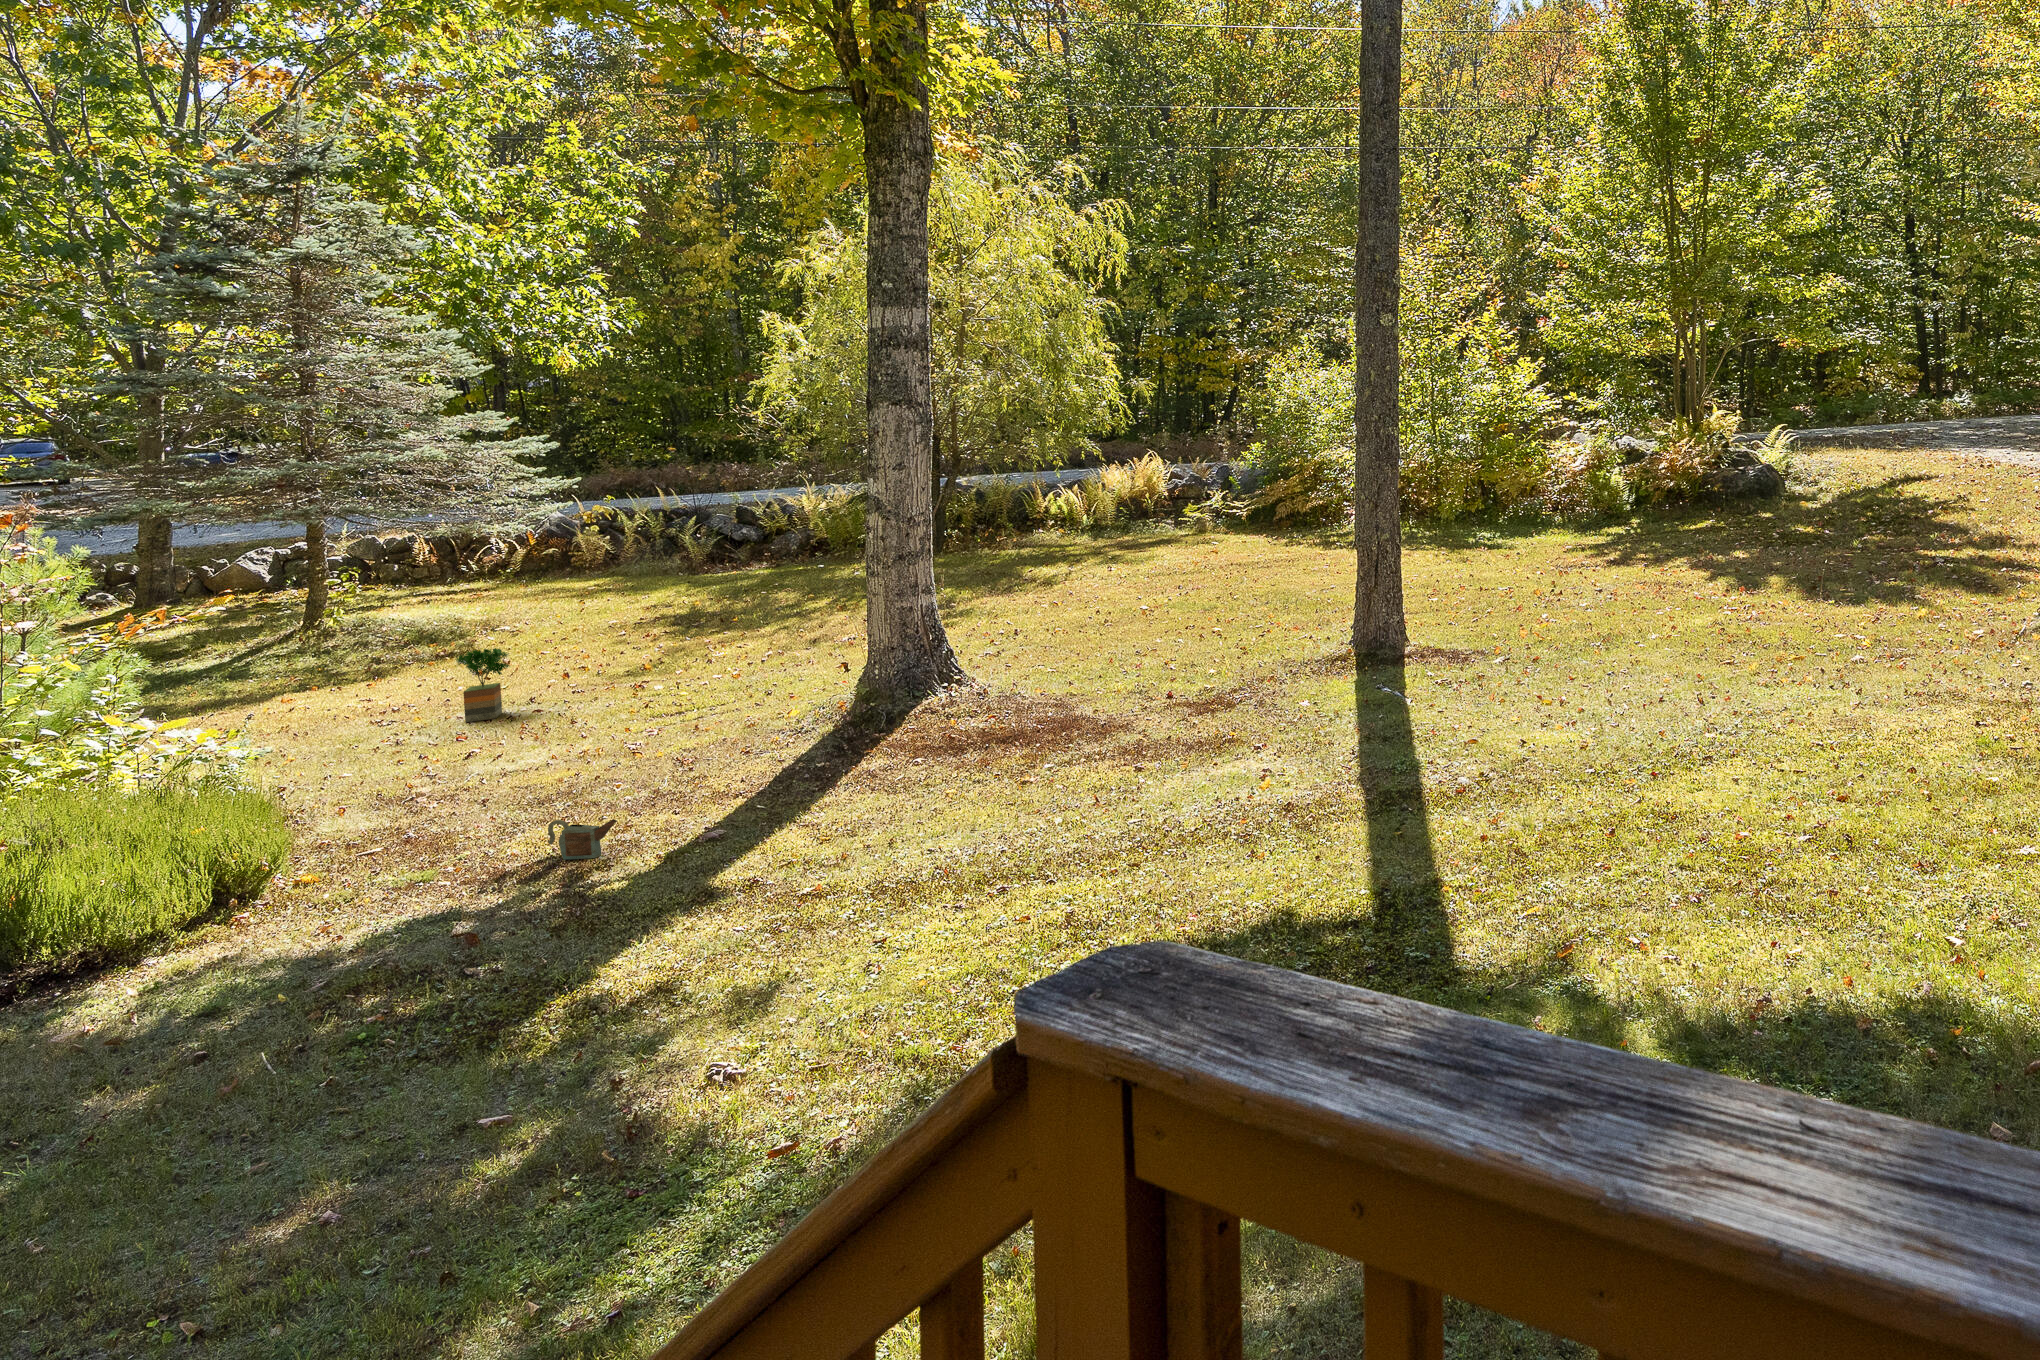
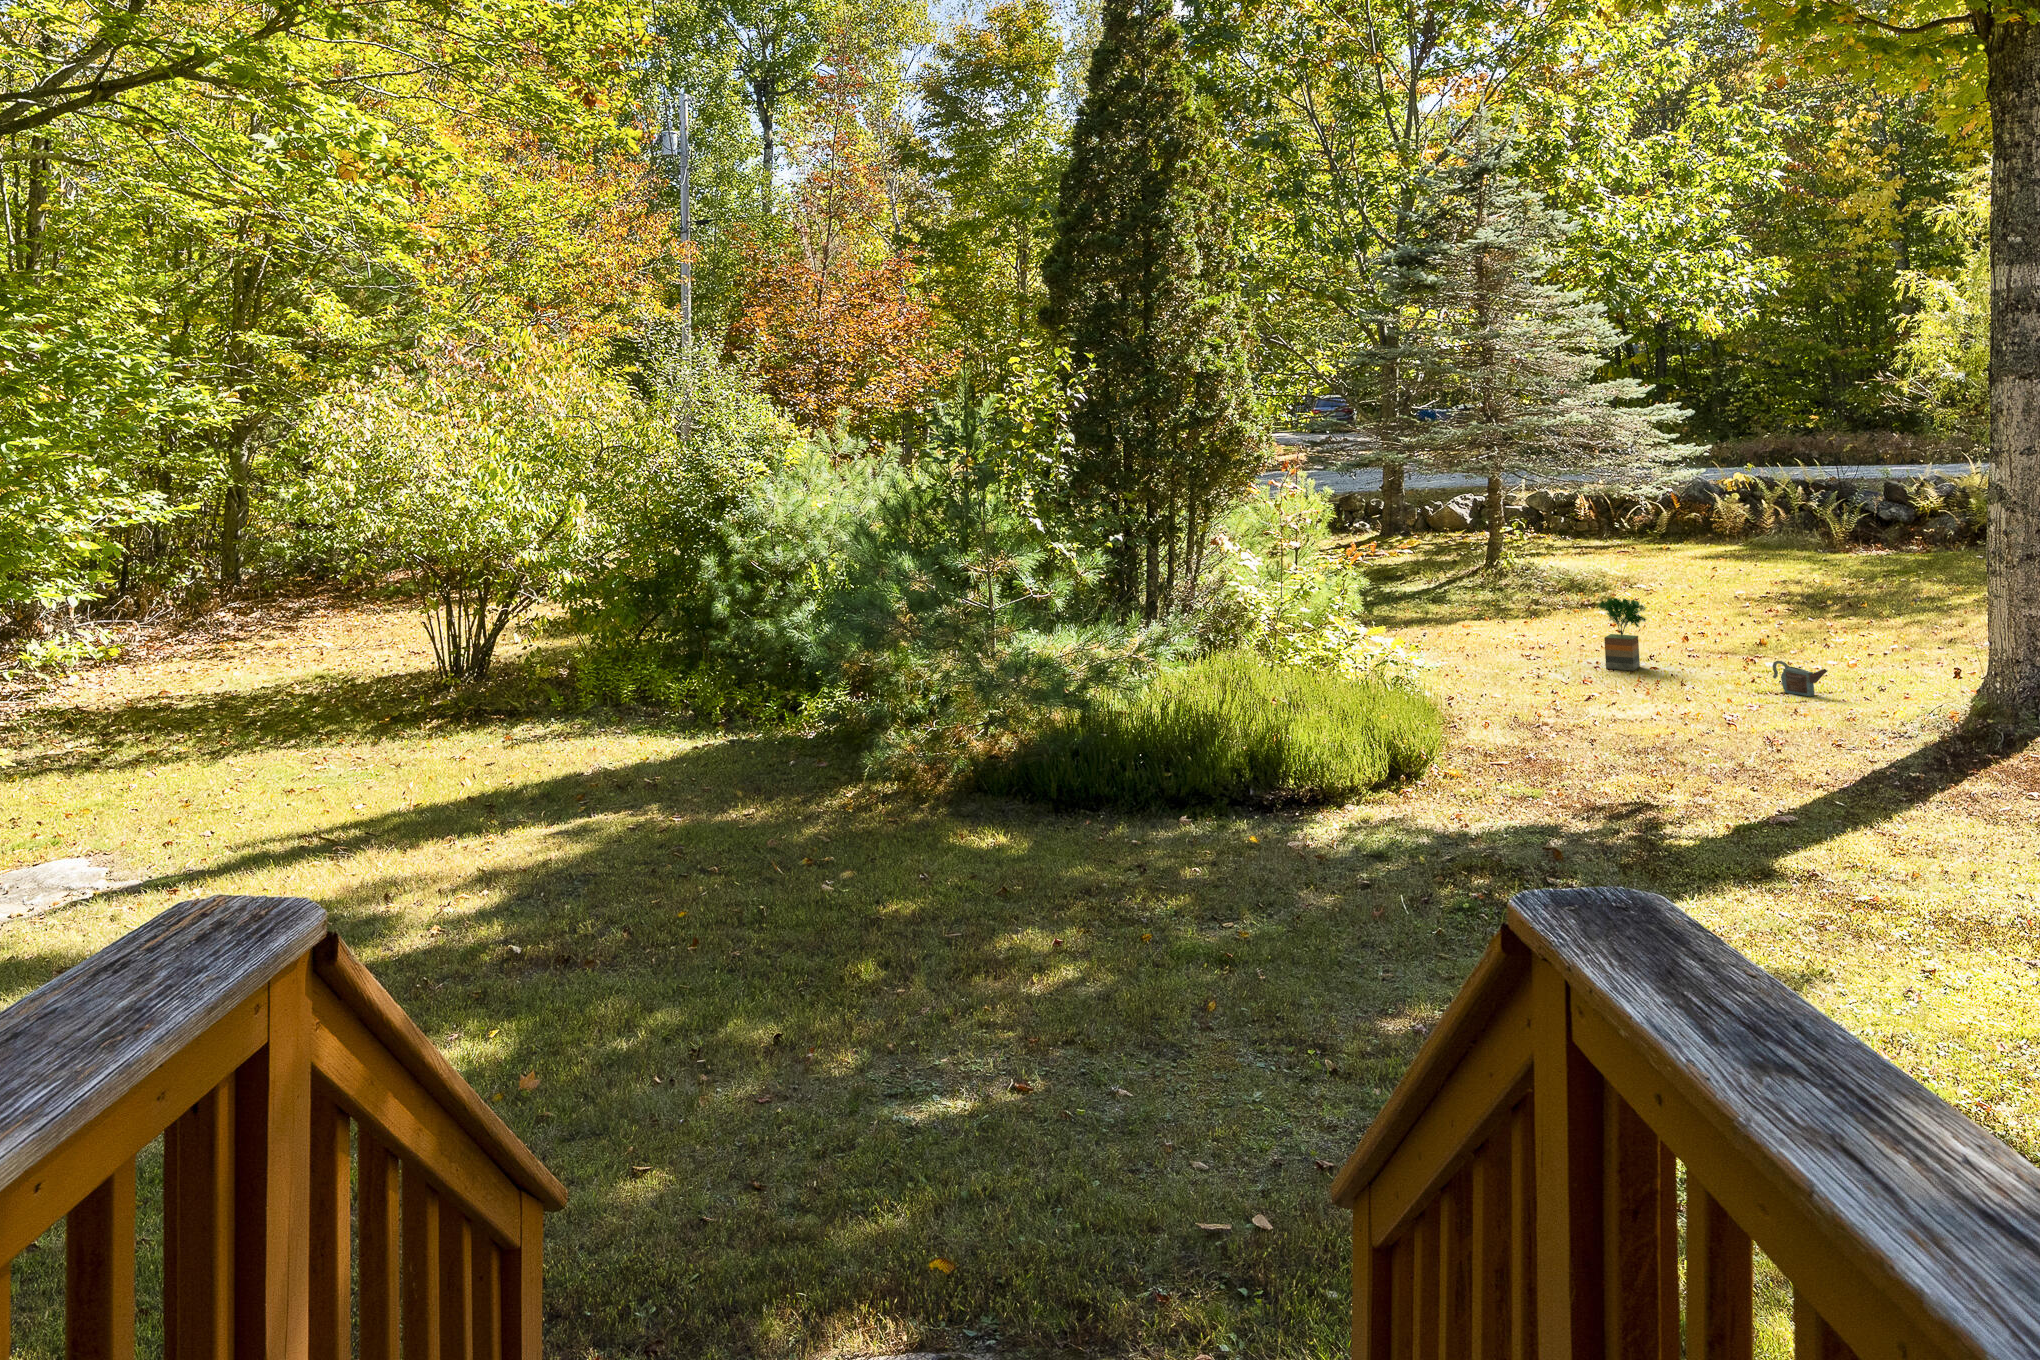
watering can: present [548,819,617,860] -> present [1773,661,1827,697]

